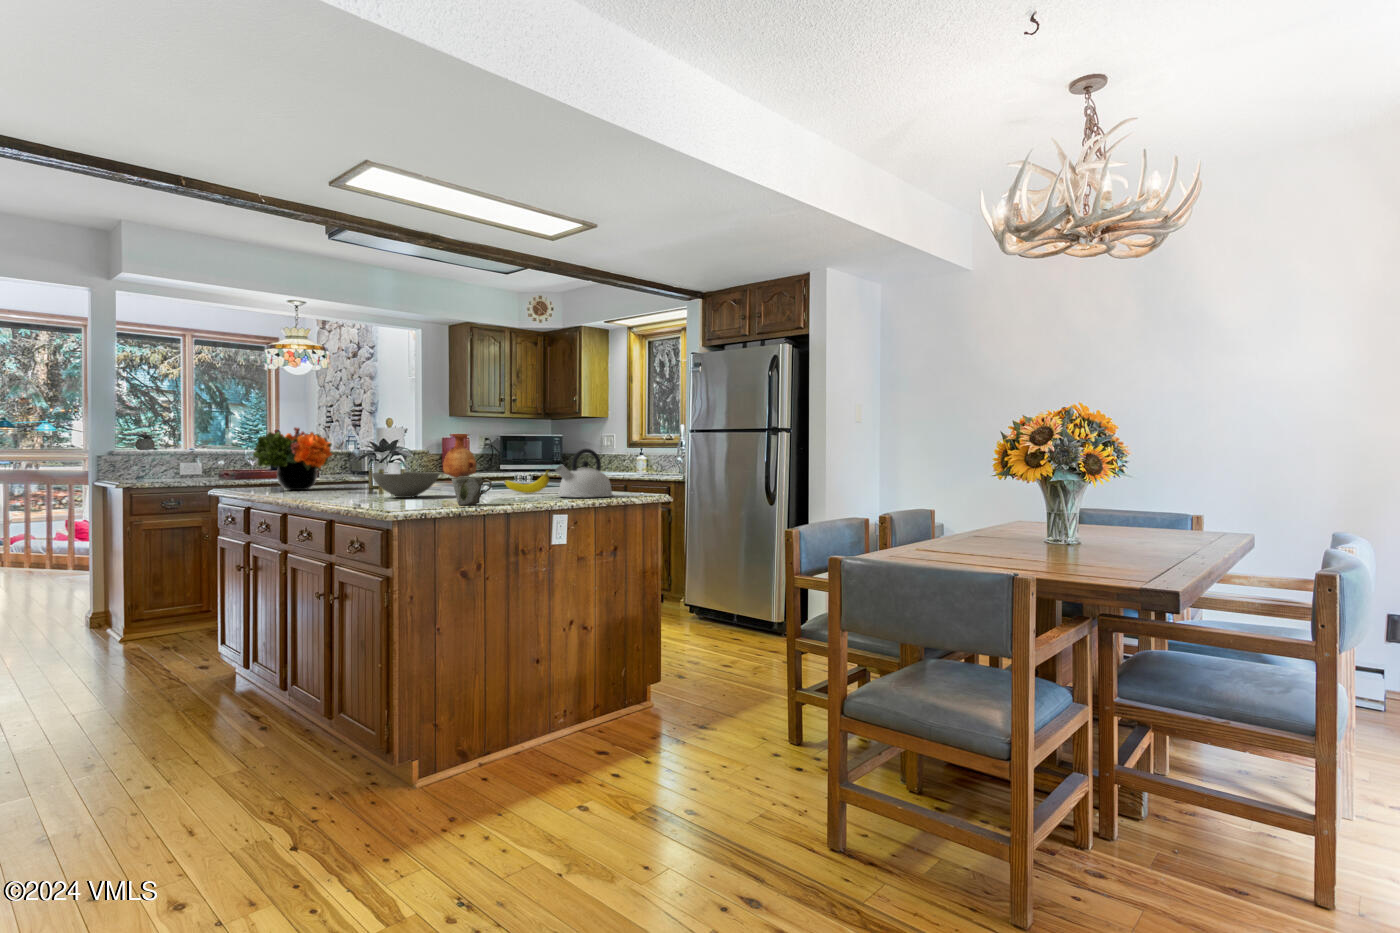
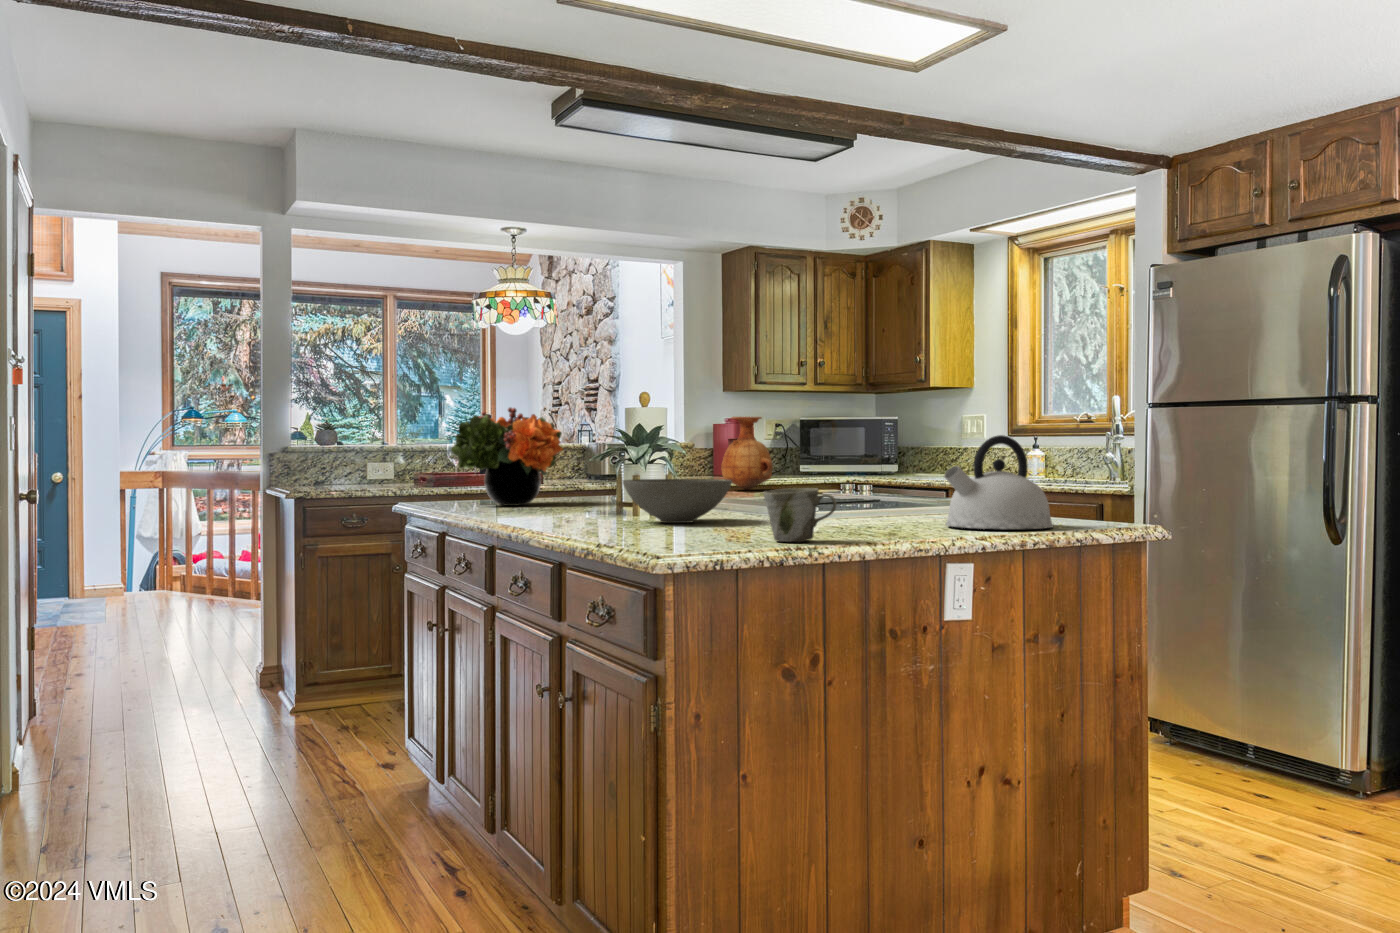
fruit: present [504,470,550,493] -> none [840,472,923,518]

